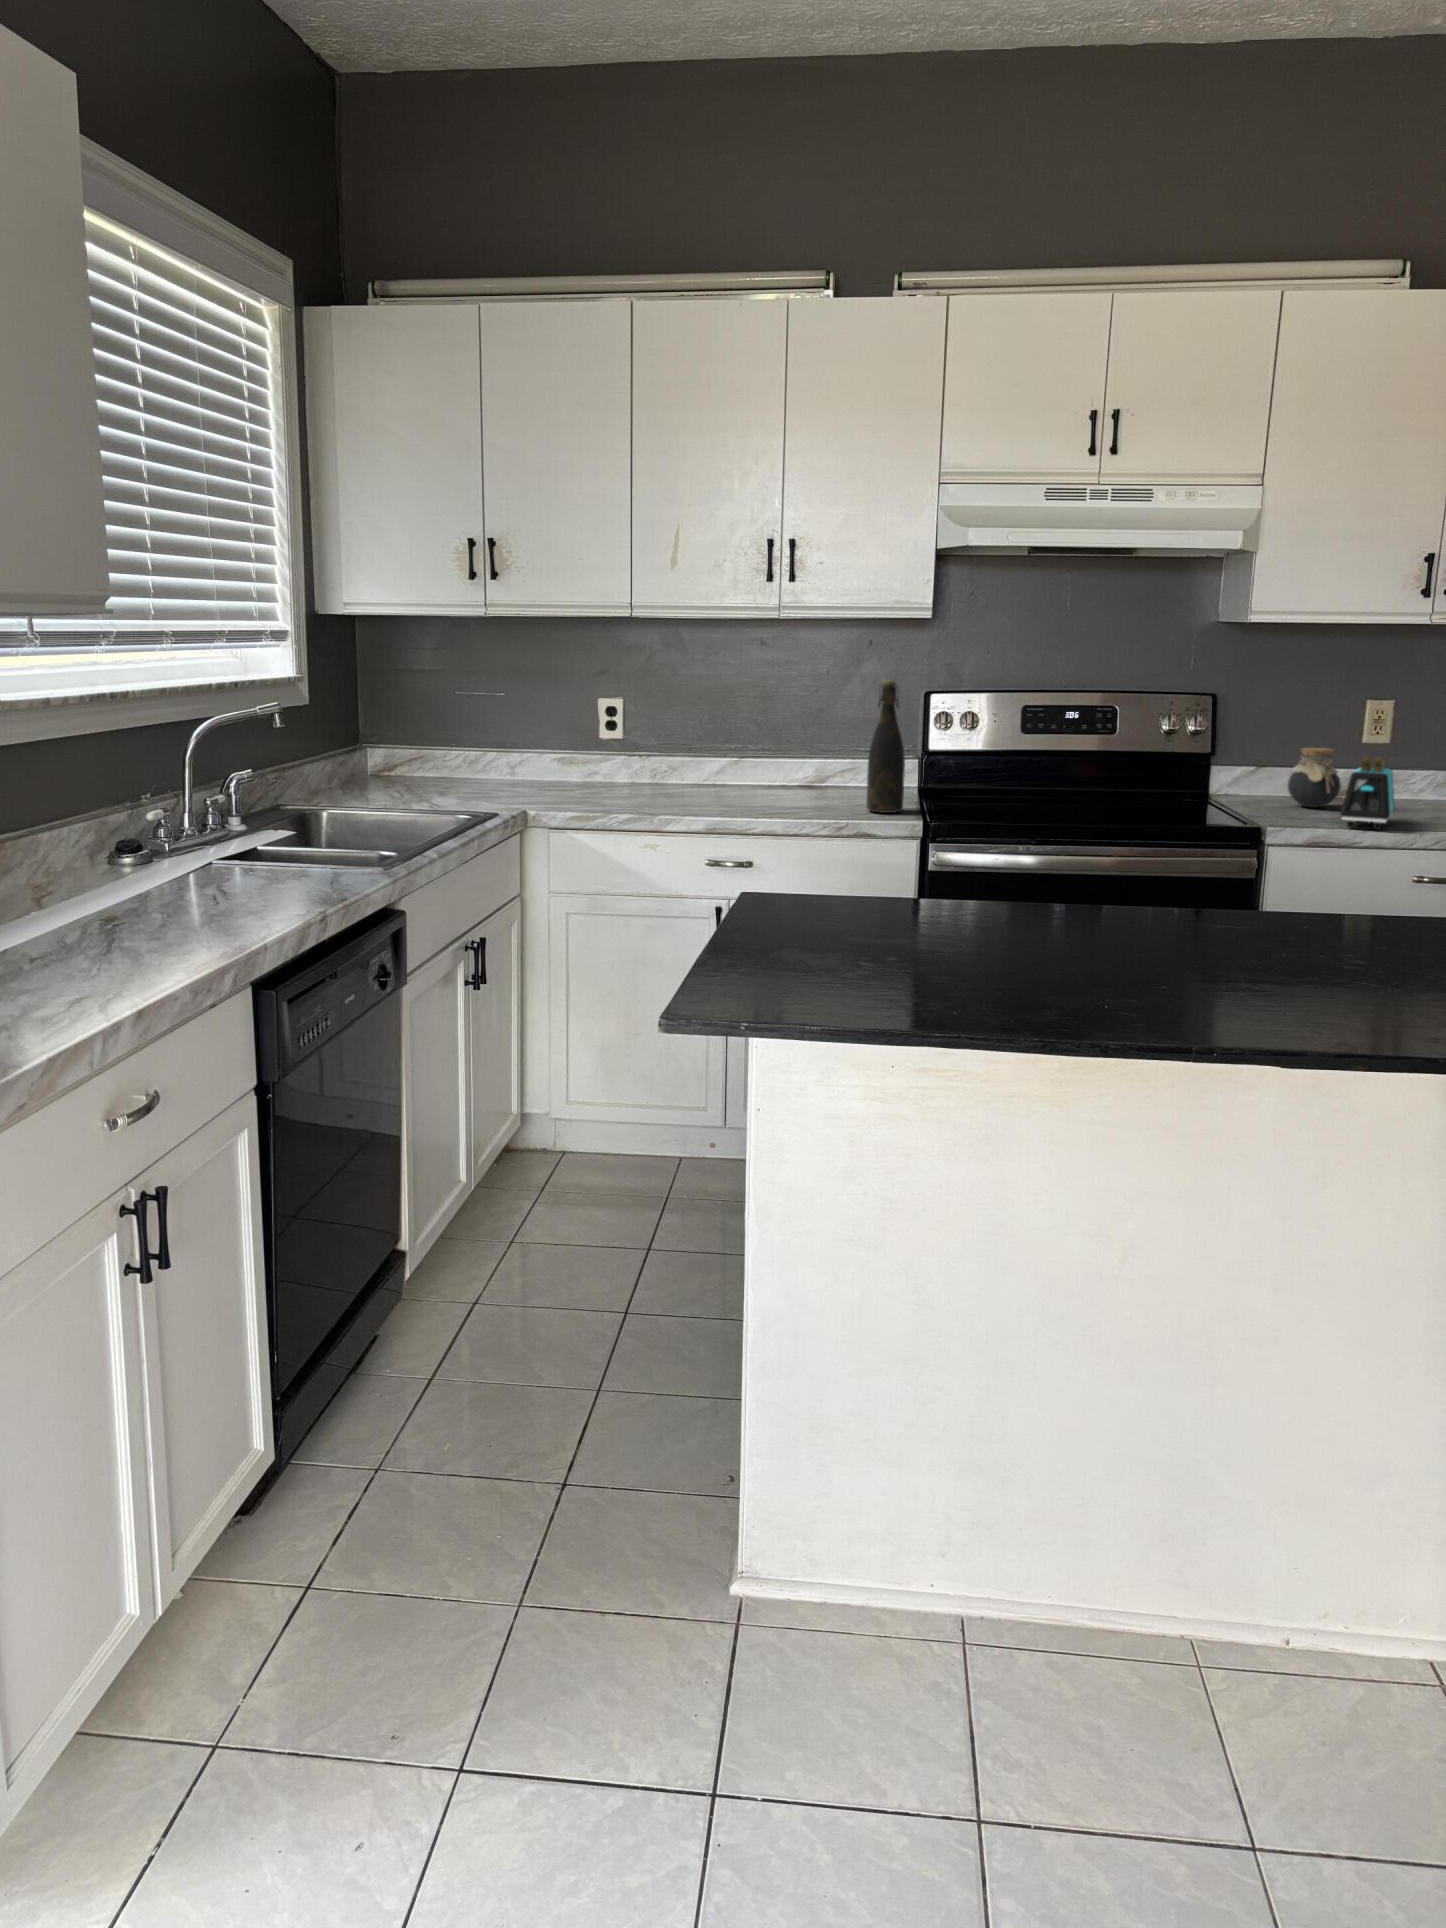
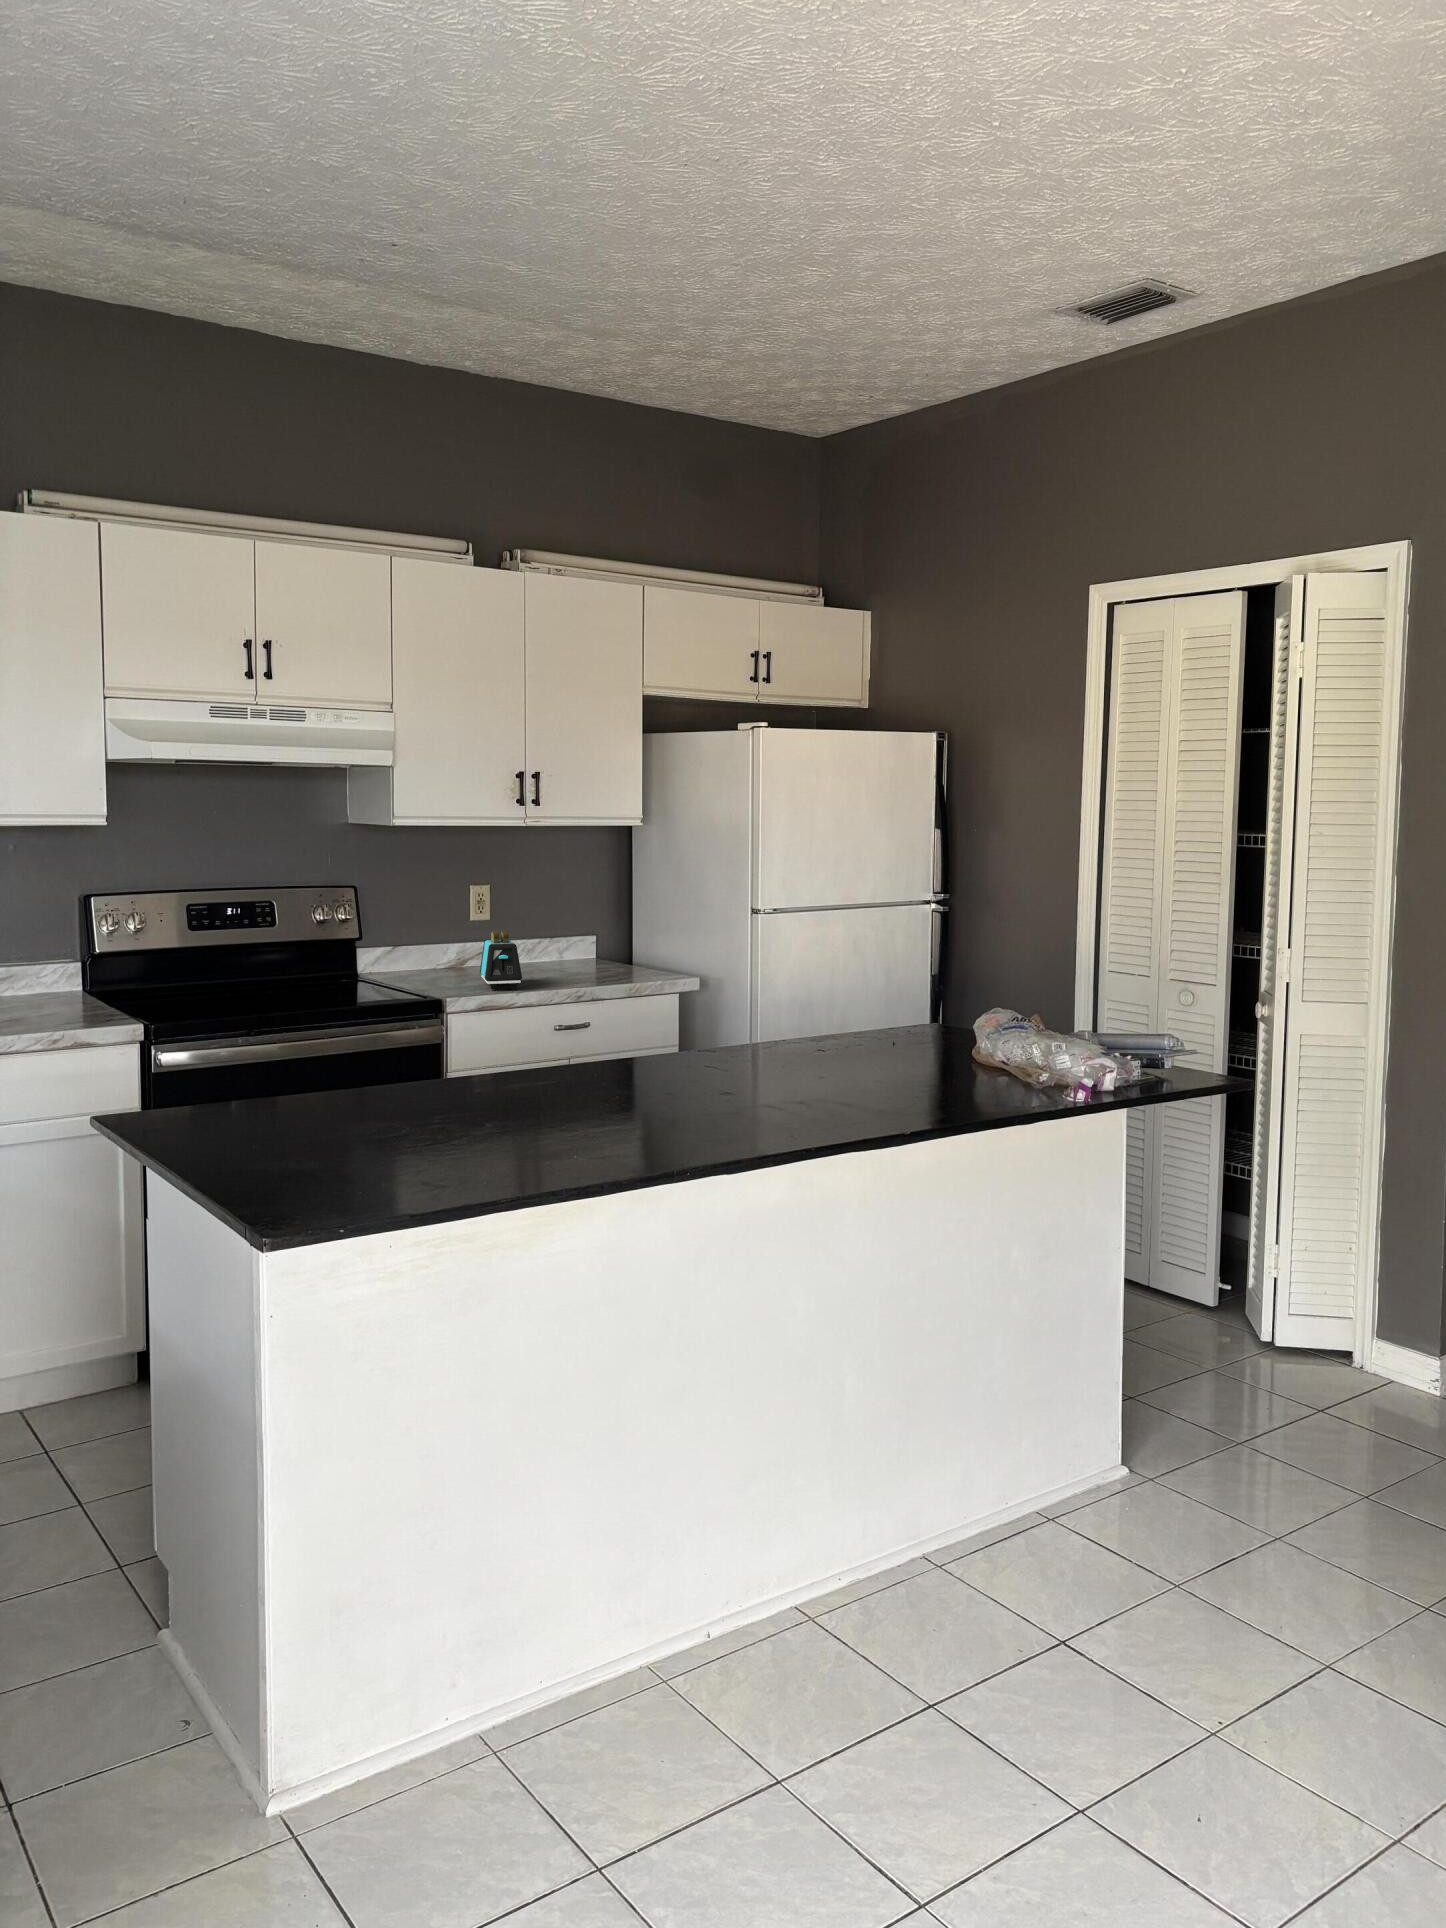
bottle: present [866,680,905,813] -> none [56,889,100,1023]
jar: present [1288,748,1341,808] -> none [422,926,464,976]

